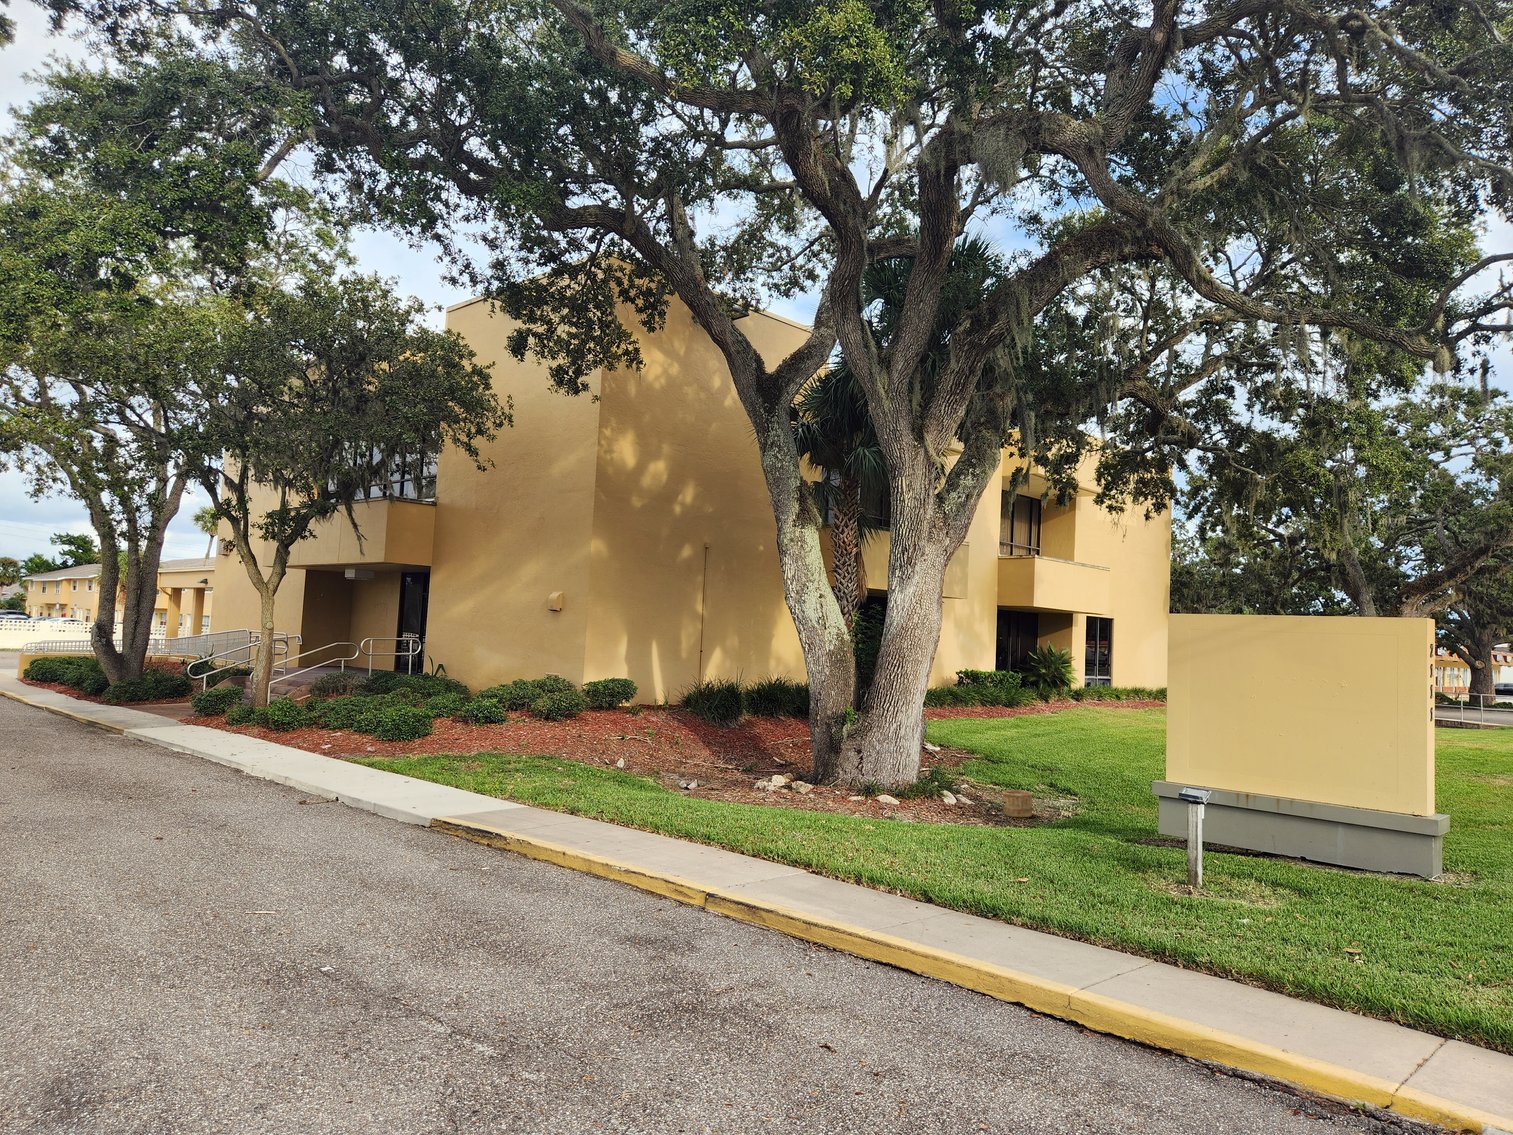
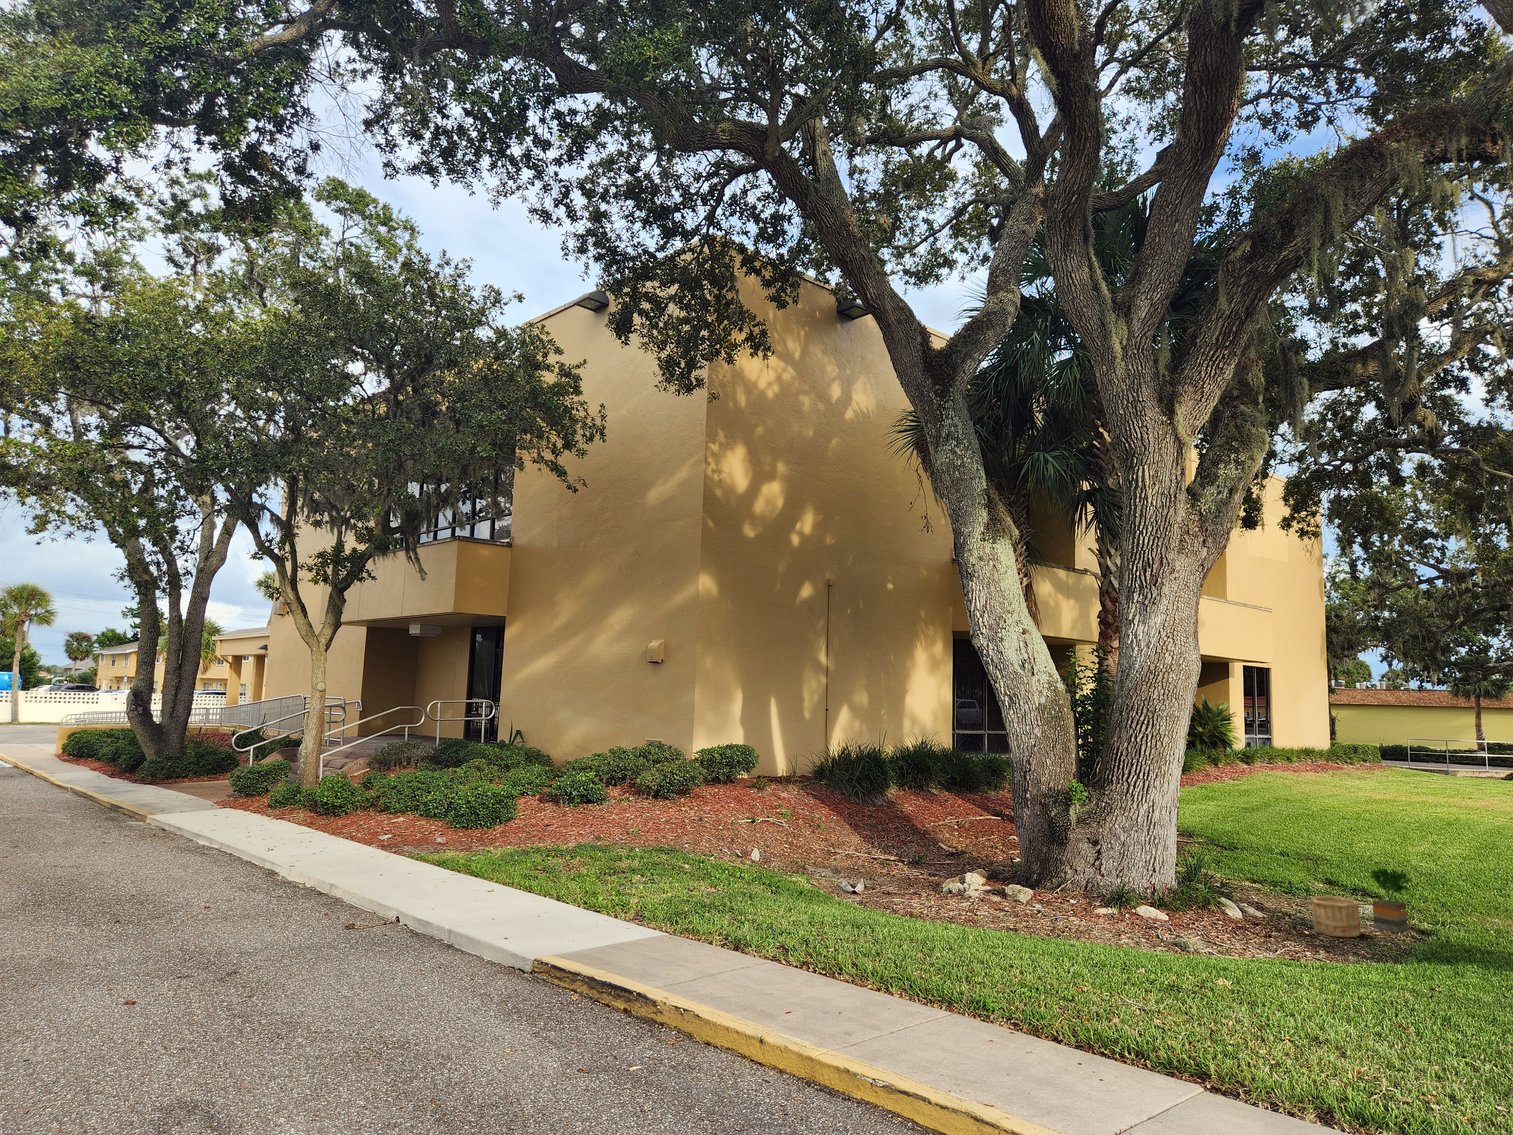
potted tree: none [1049,771,1077,815] -> present [1370,868,1412,932]

